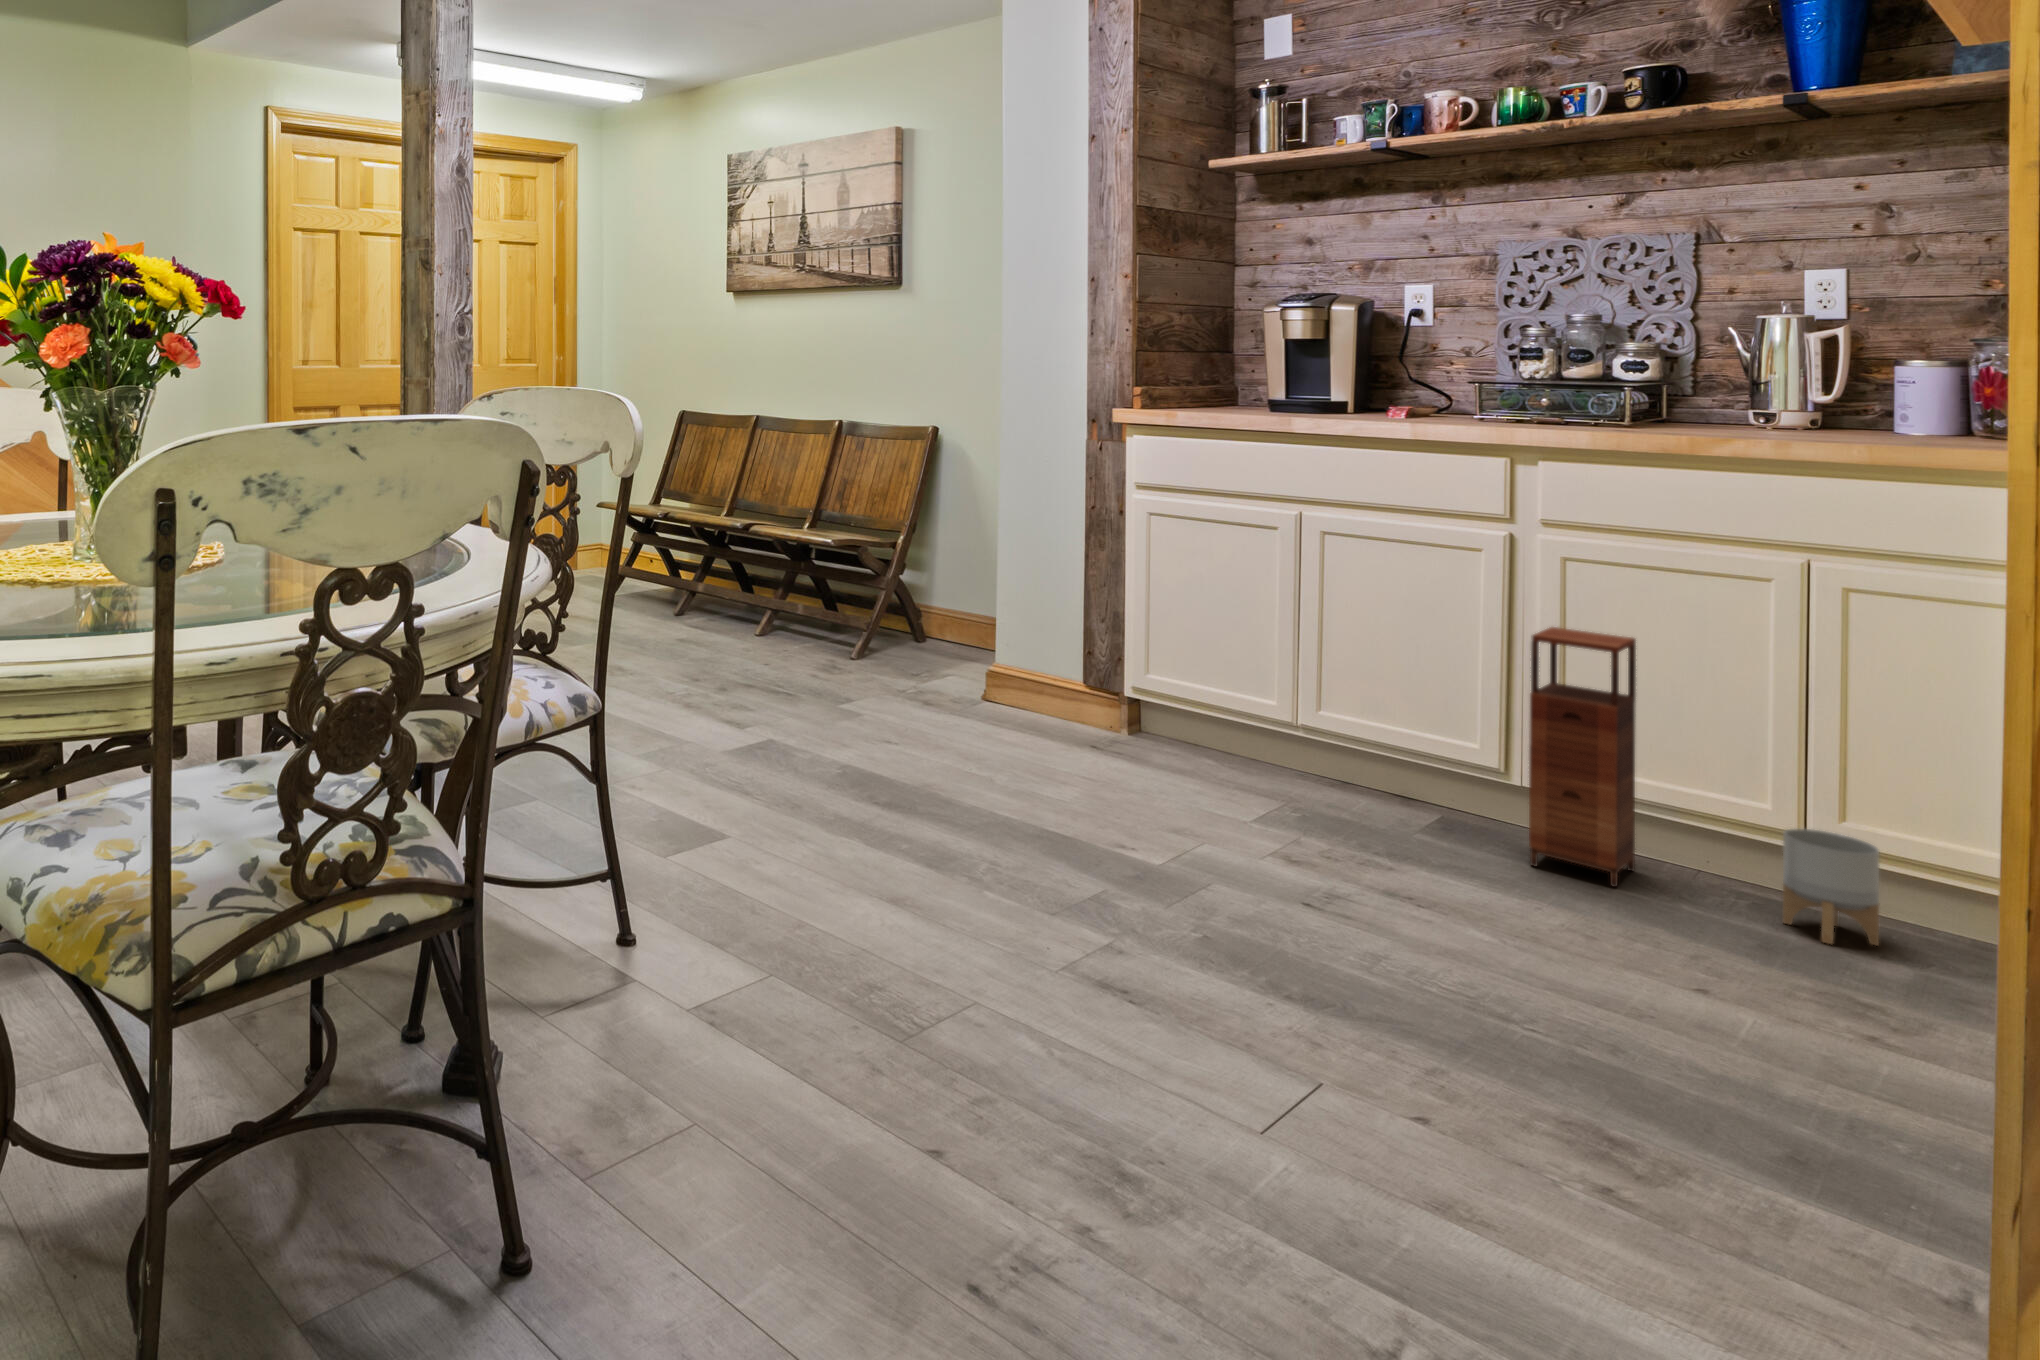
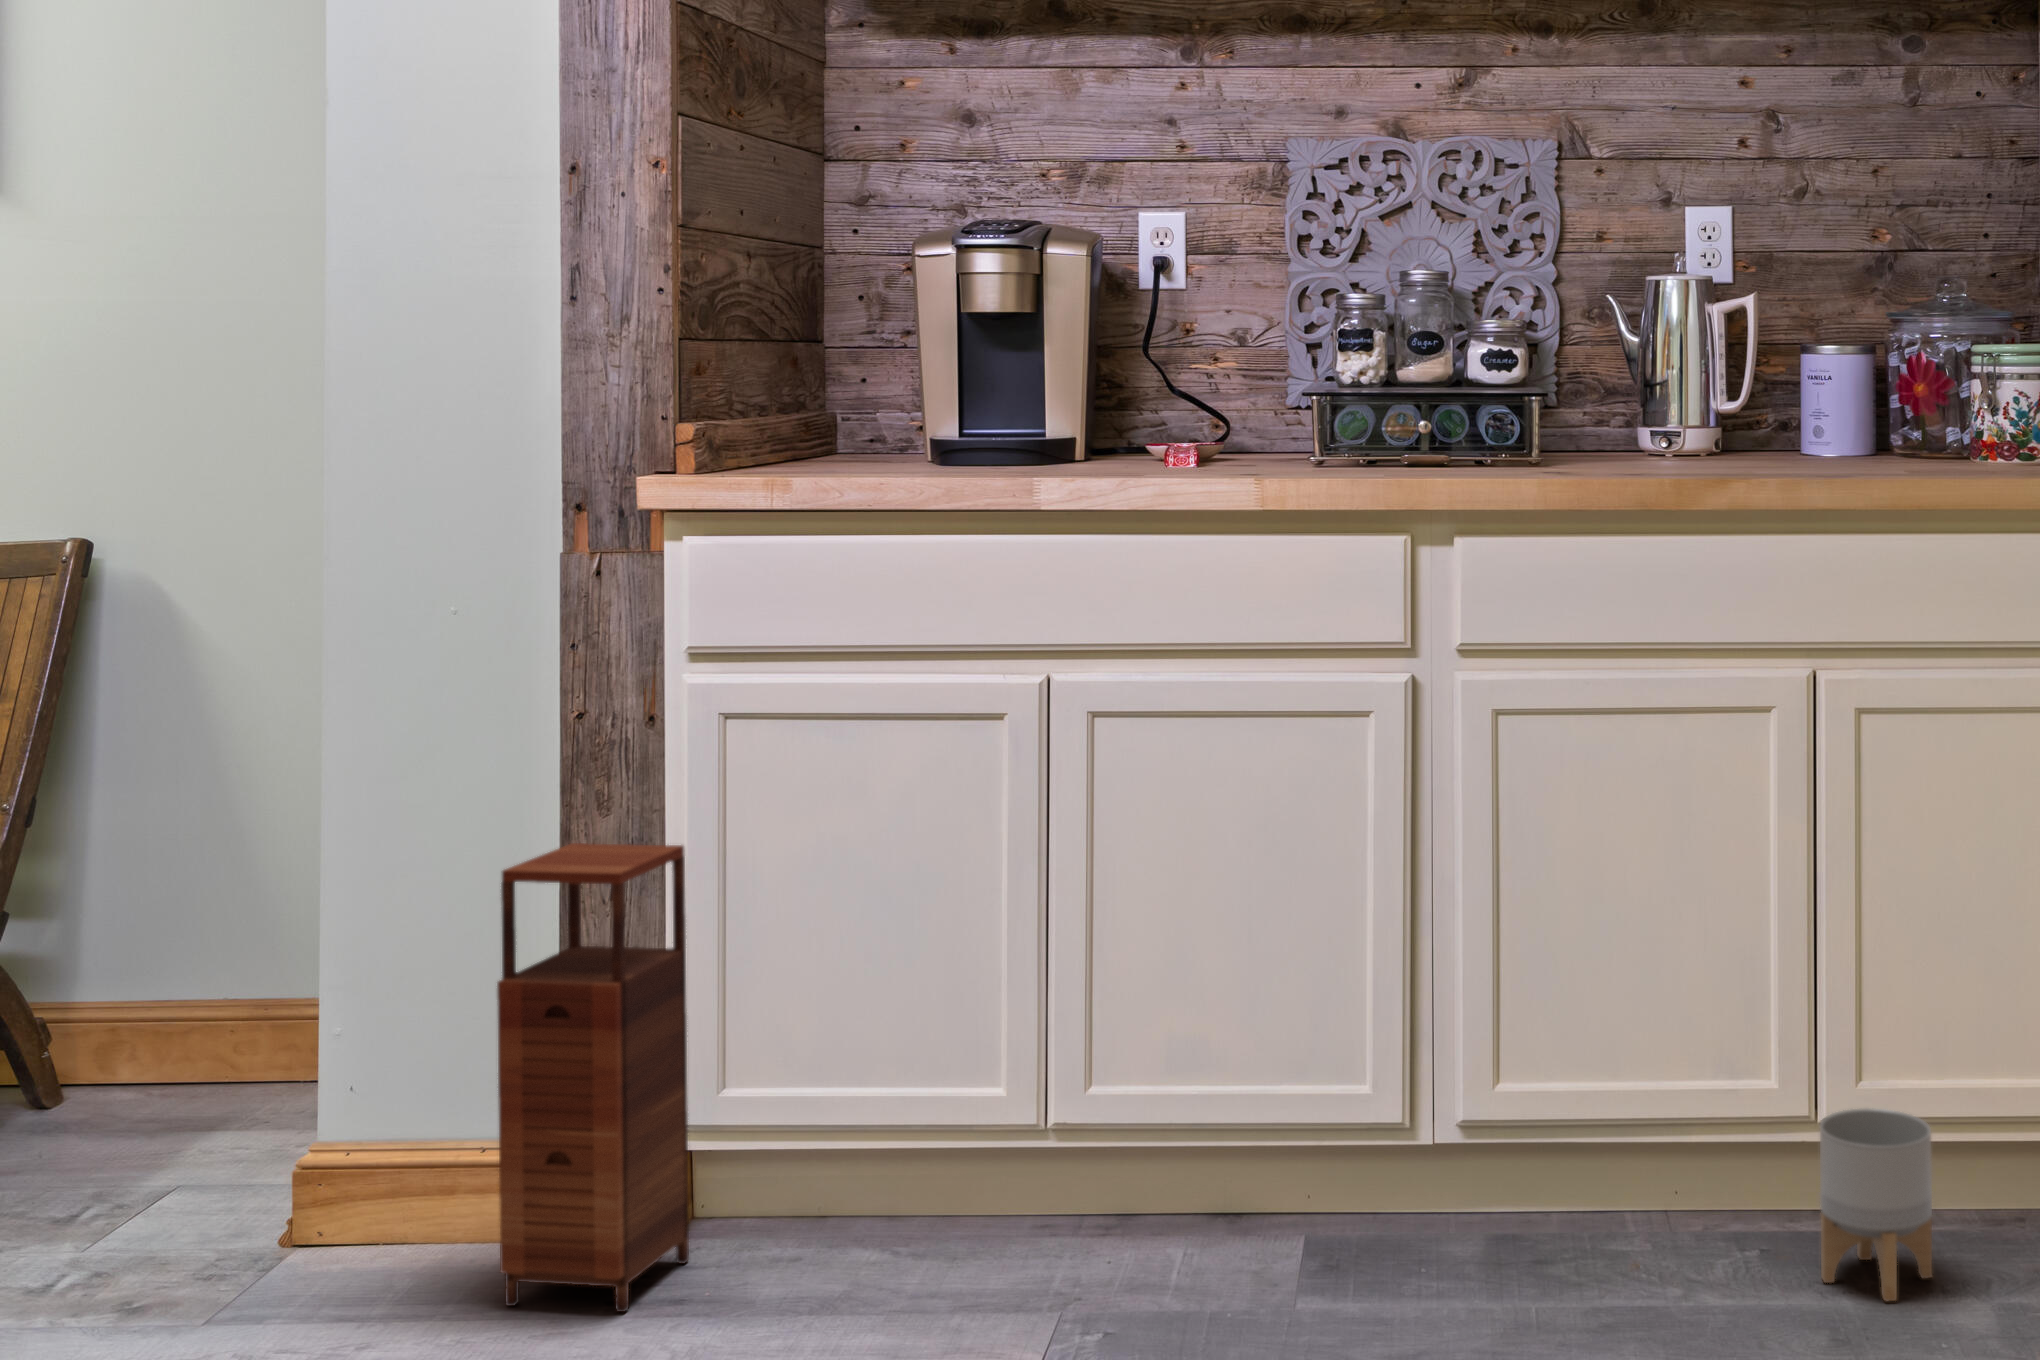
storage cabinet: present [1529,627,1636,887] -> present [497,843,689,1312]

